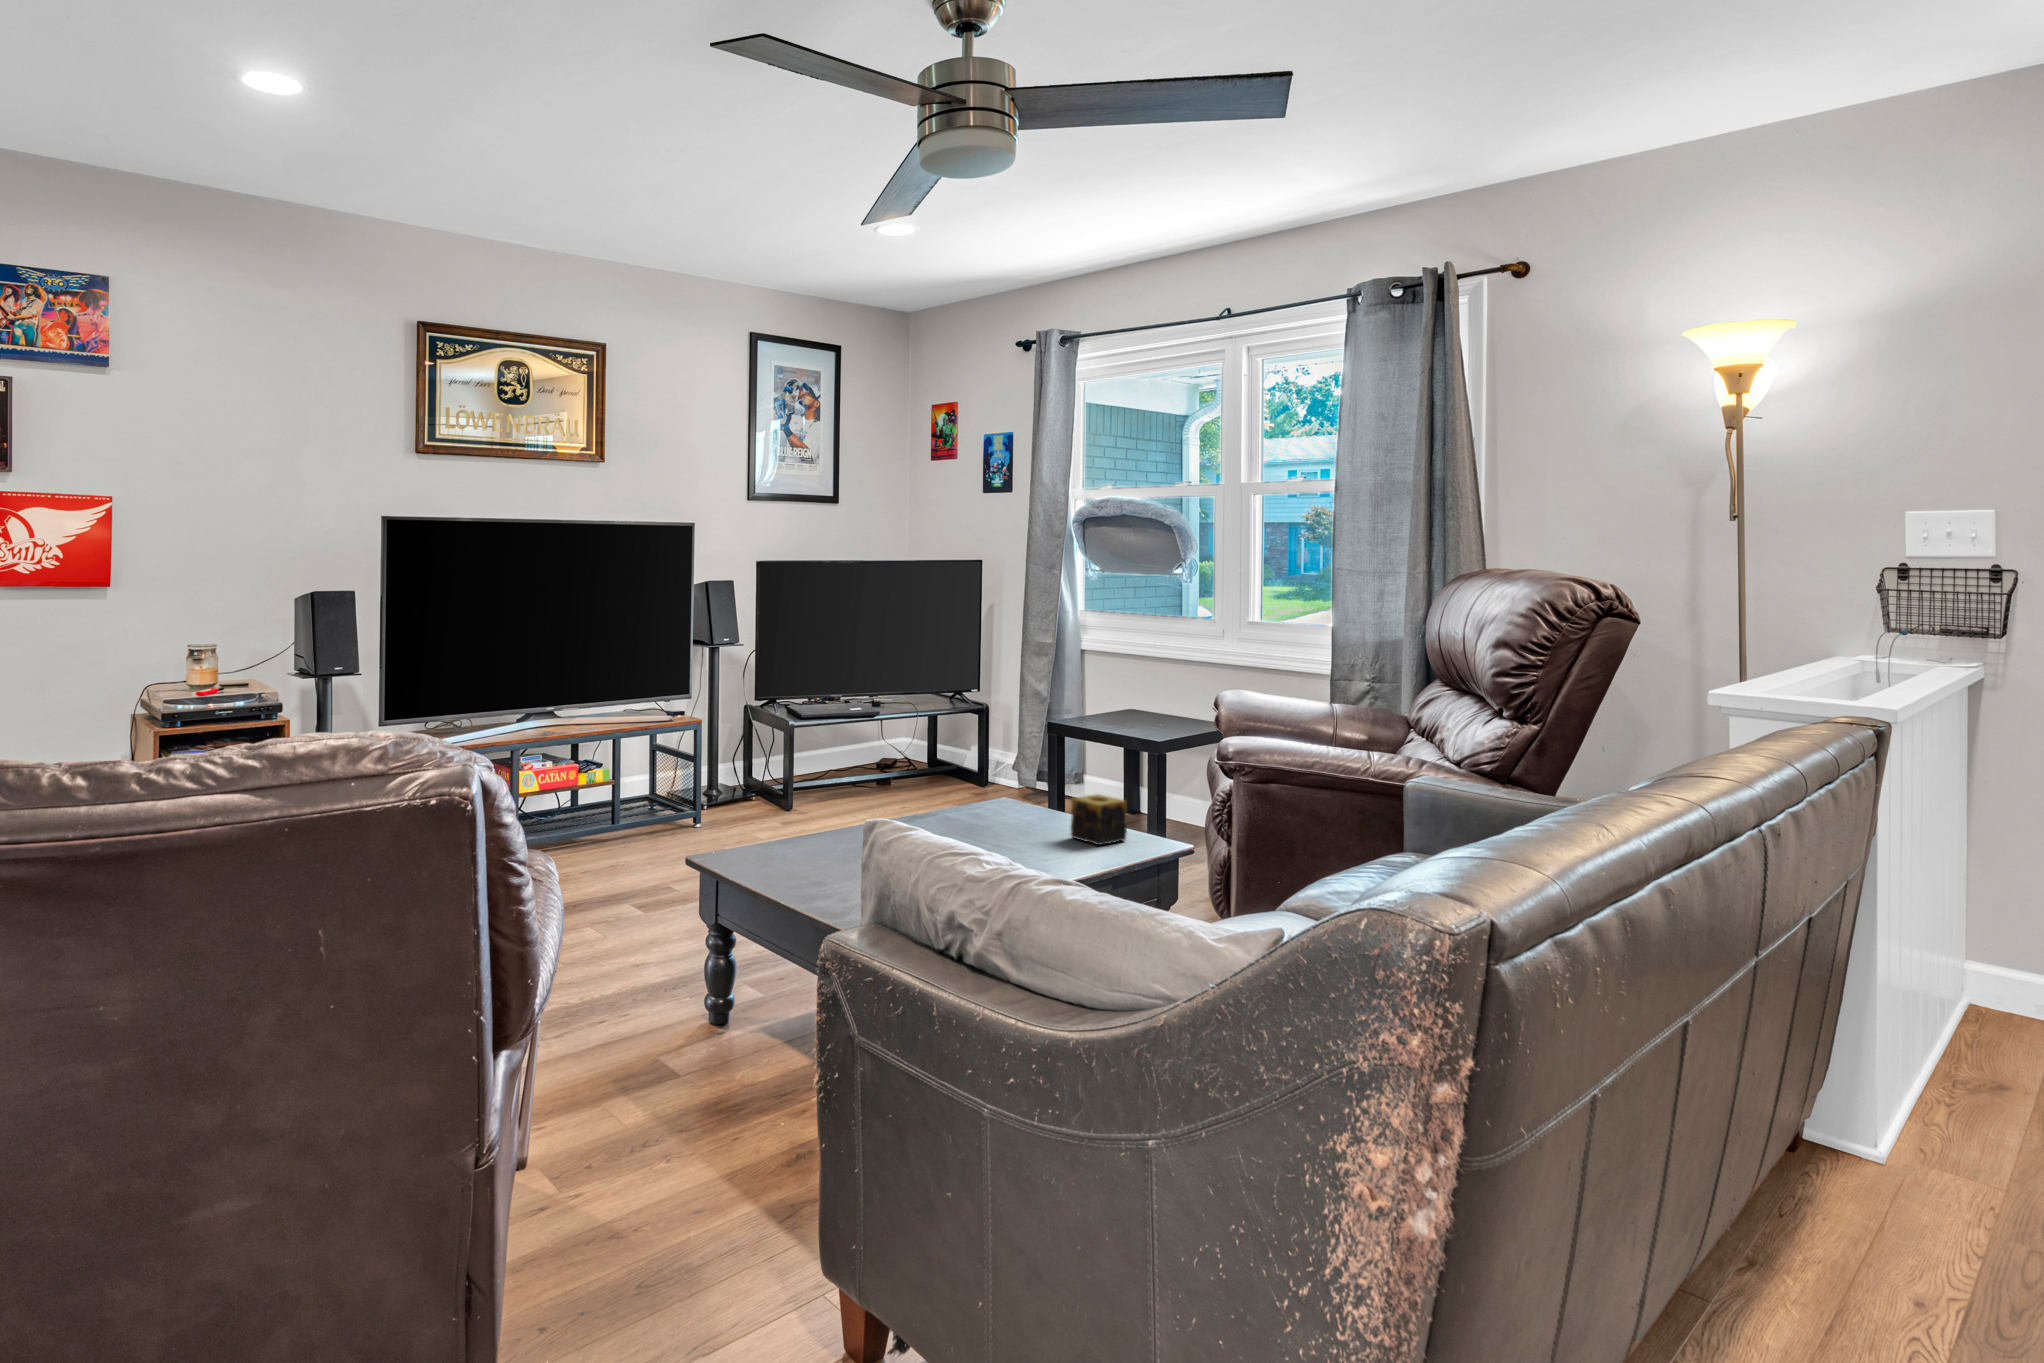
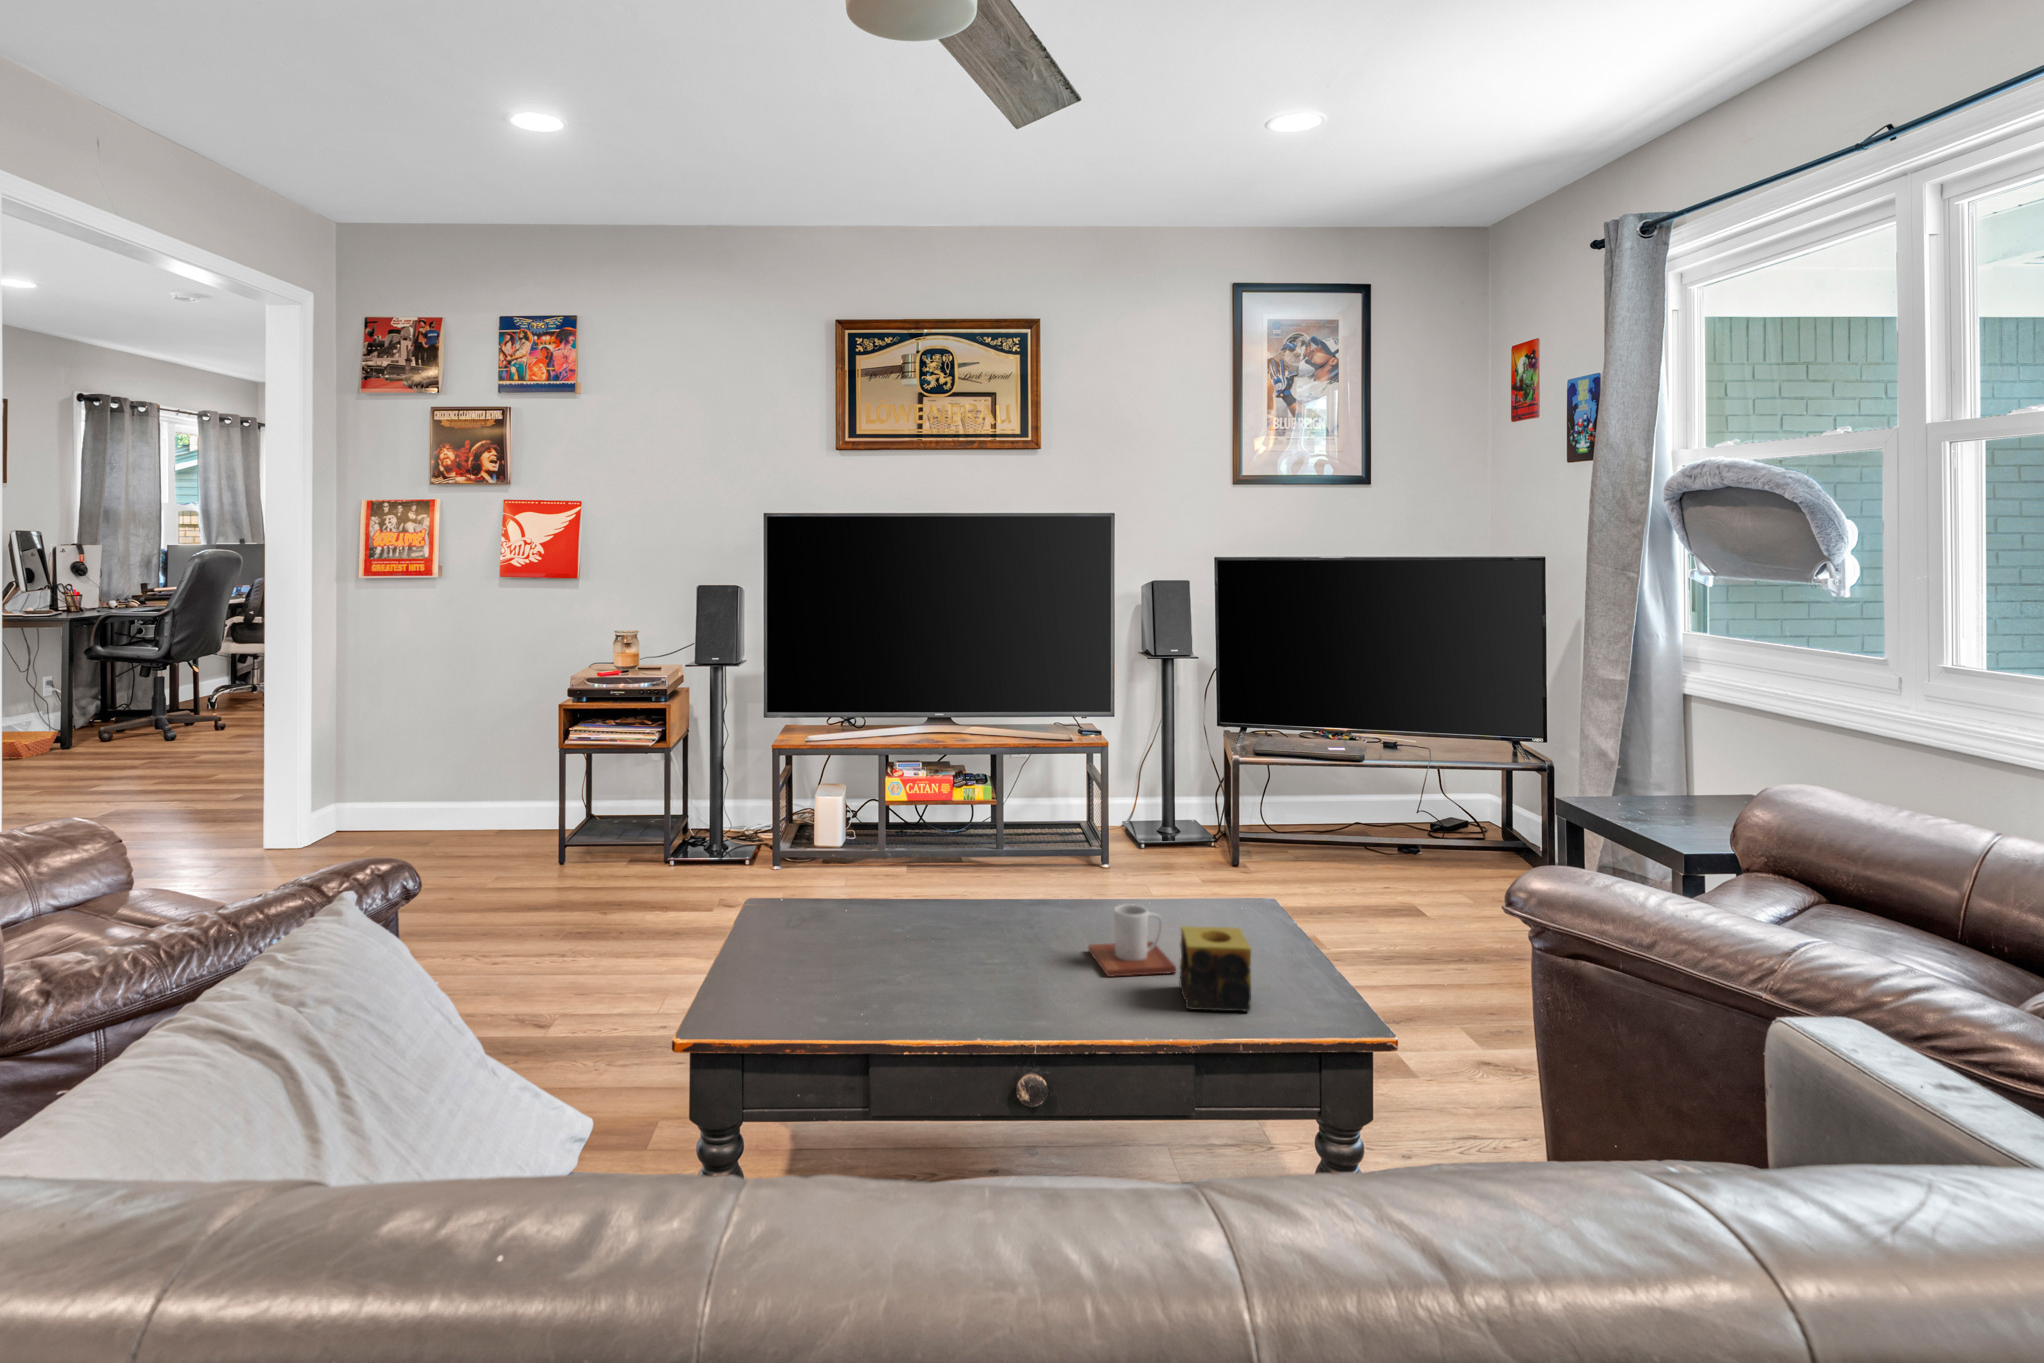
mug: none [989,795,1055,841] -> present [1088,904,1176,977]

